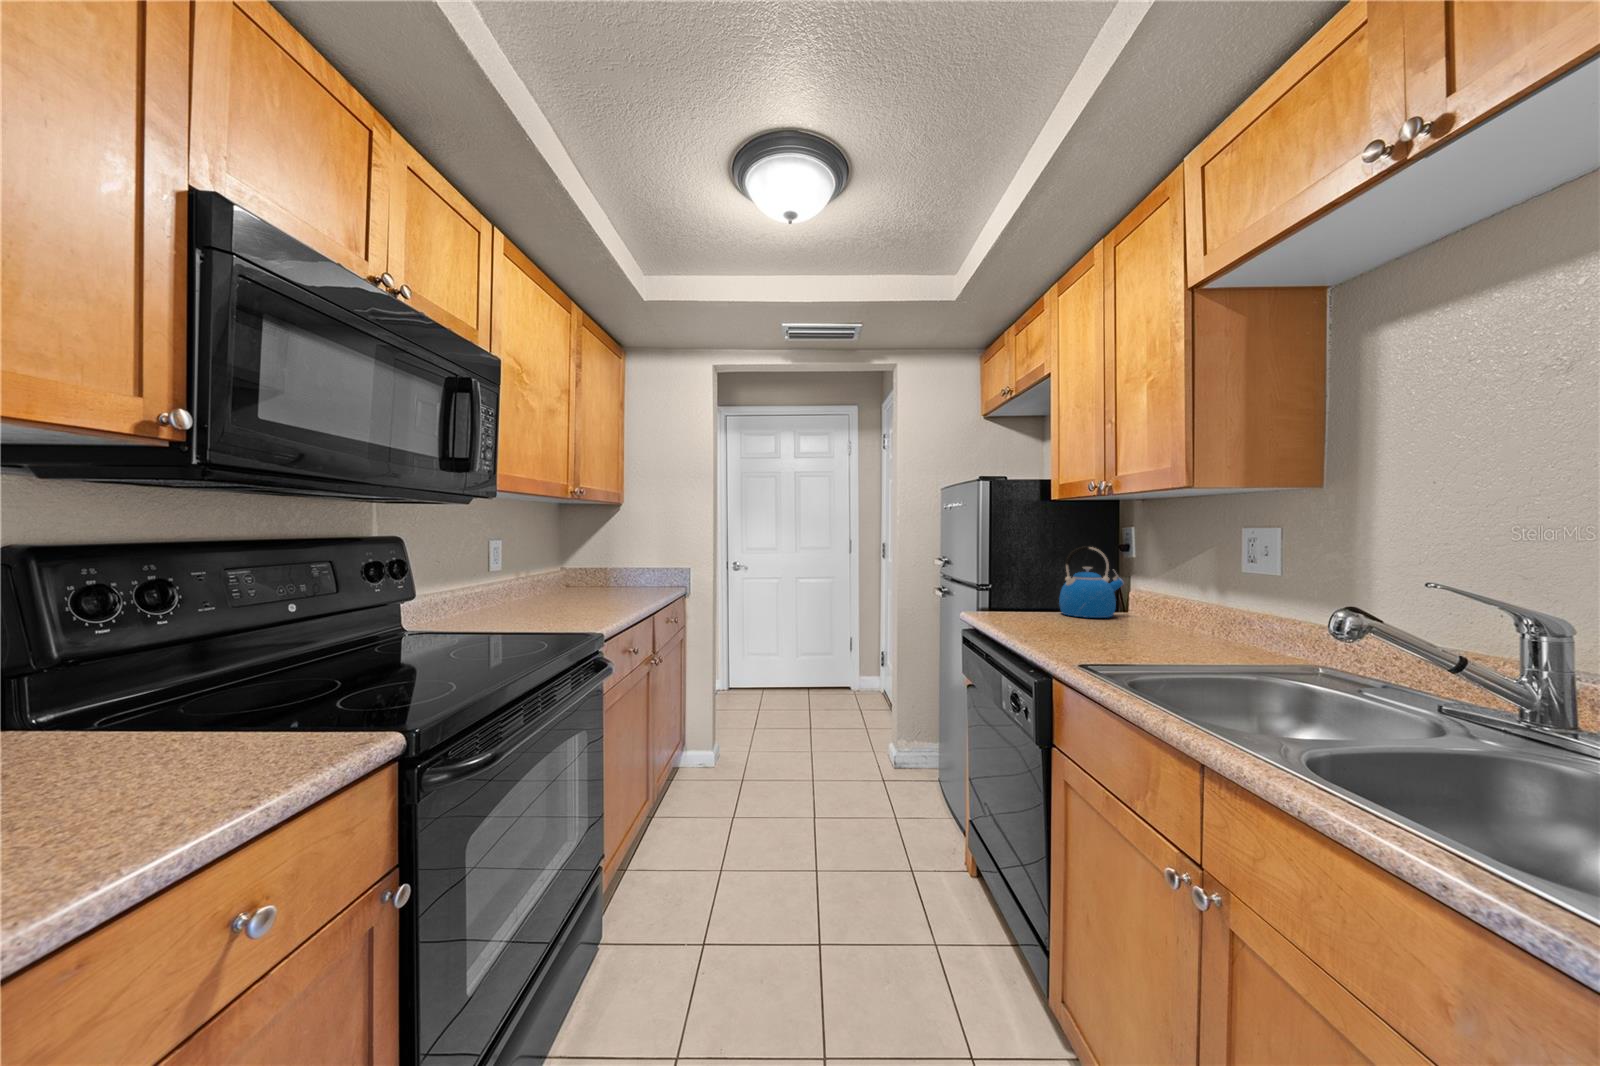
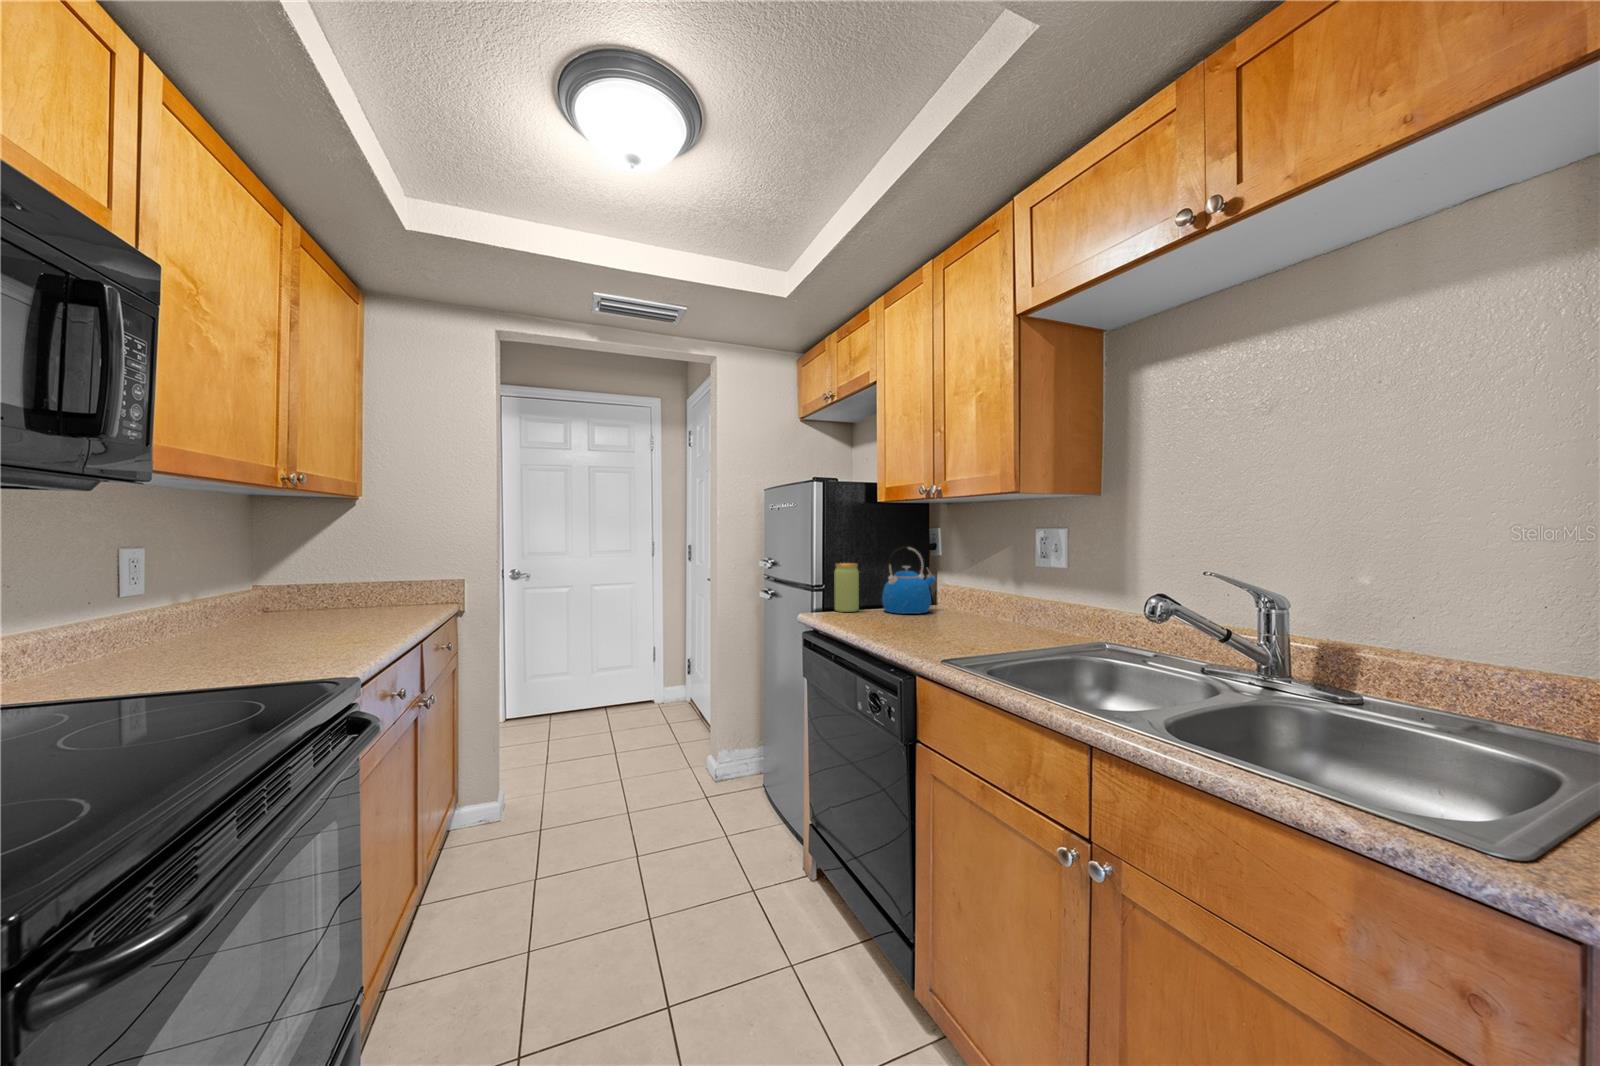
jar: none [1007,562,1033,612] -> present [834,563,859,612]

